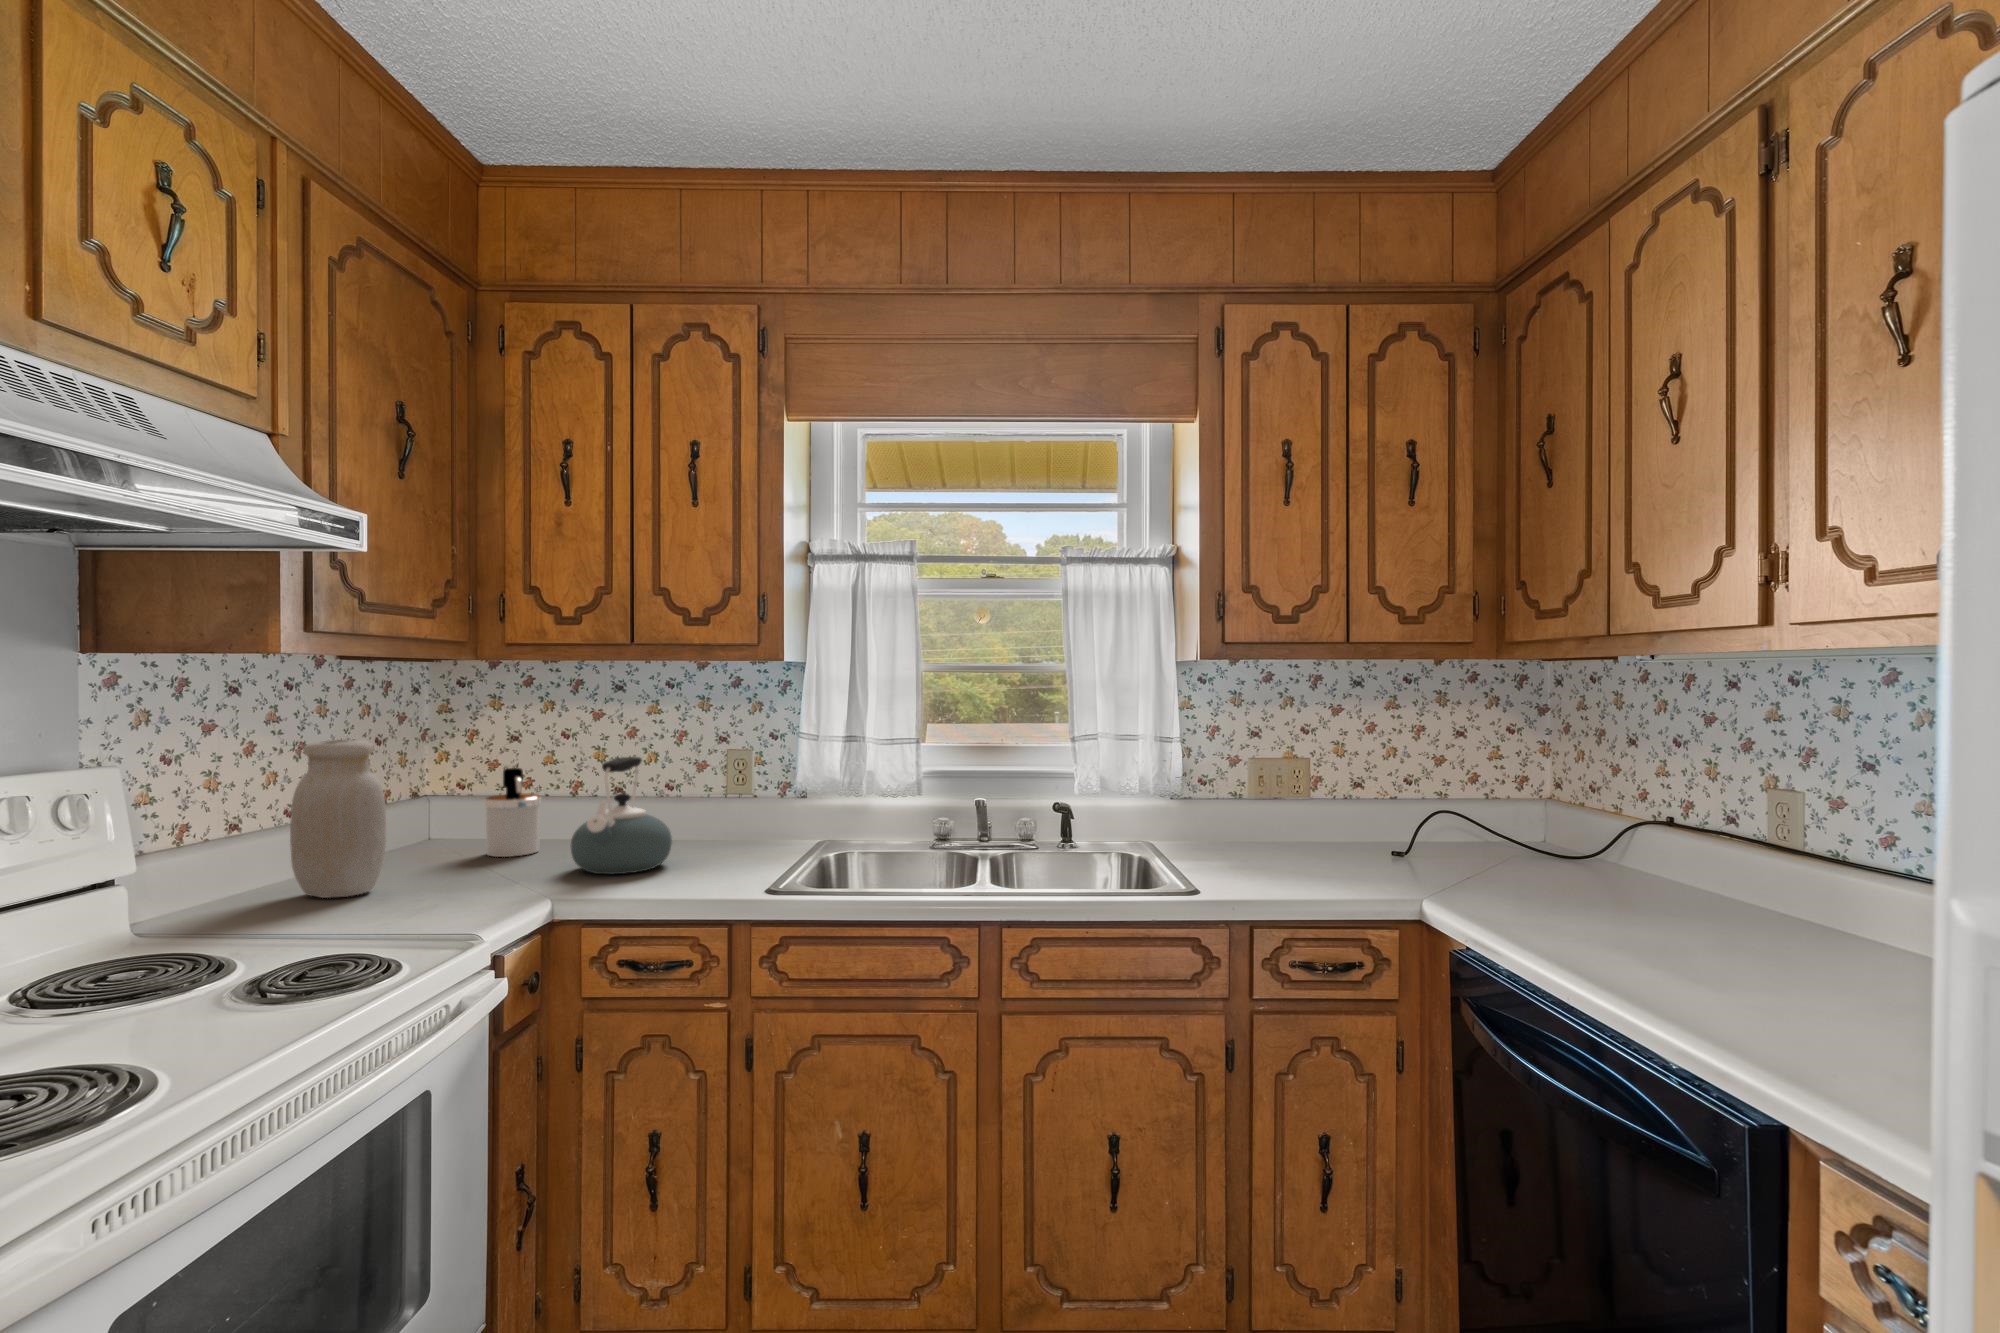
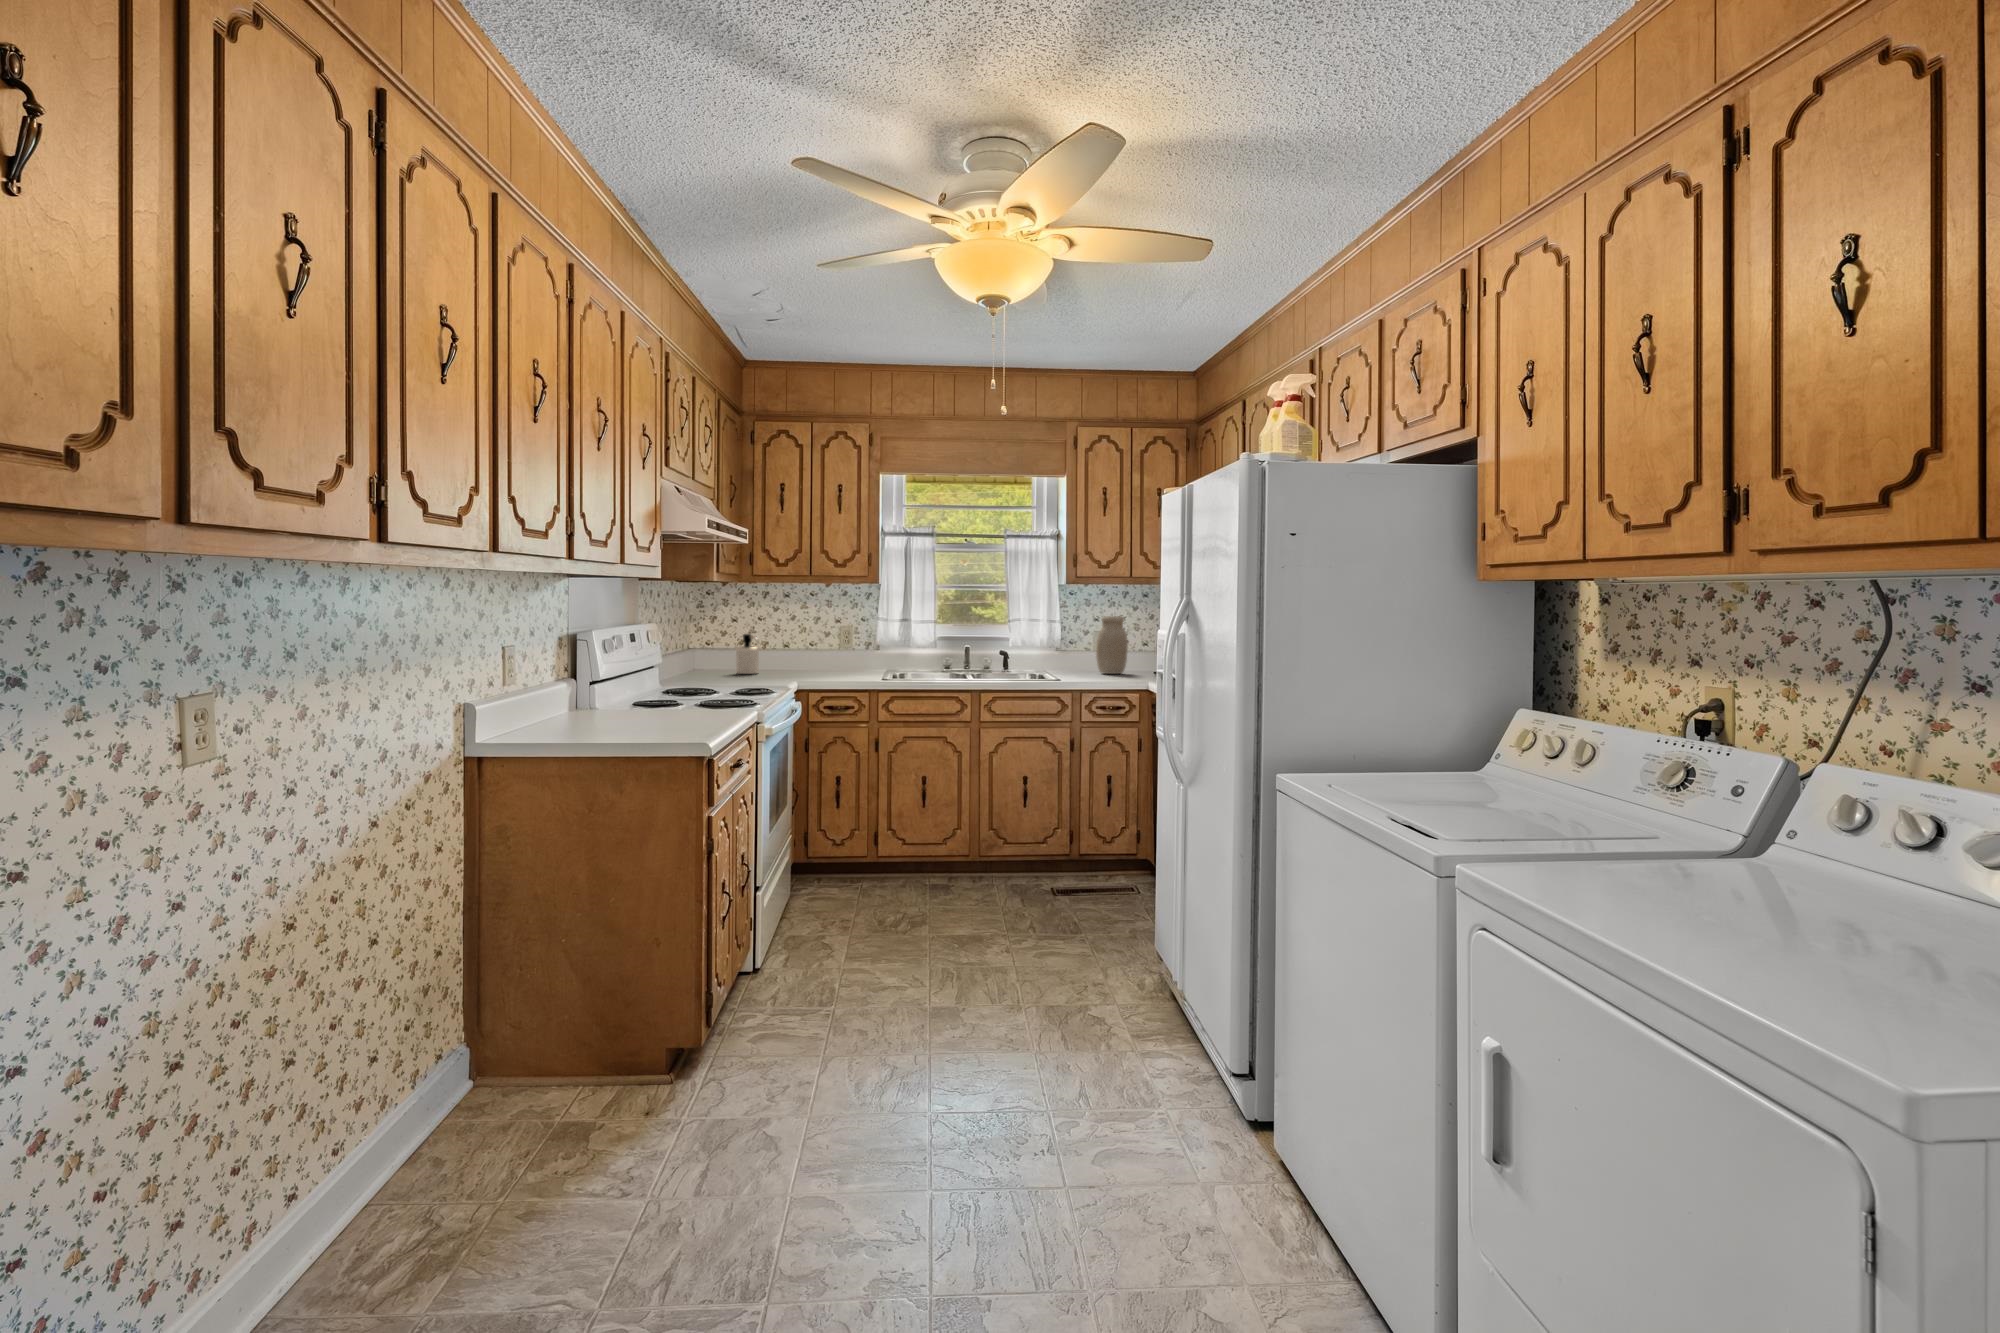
jar: present [290,740,386,898] -> present [1096,616,1128,674]
kettle: present [571,757,672,874] -> none [788,627,831,677]

